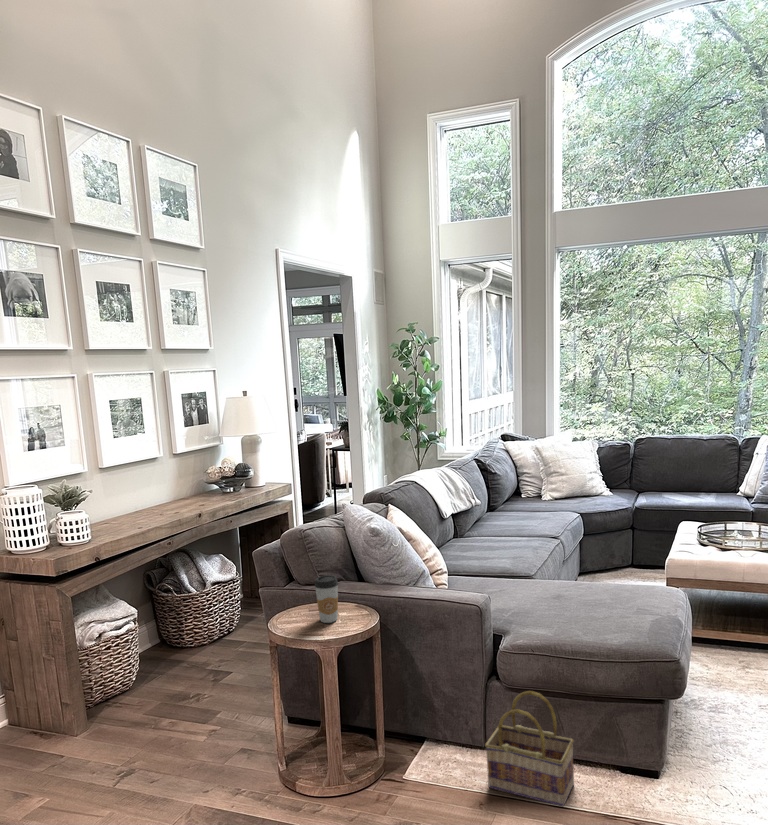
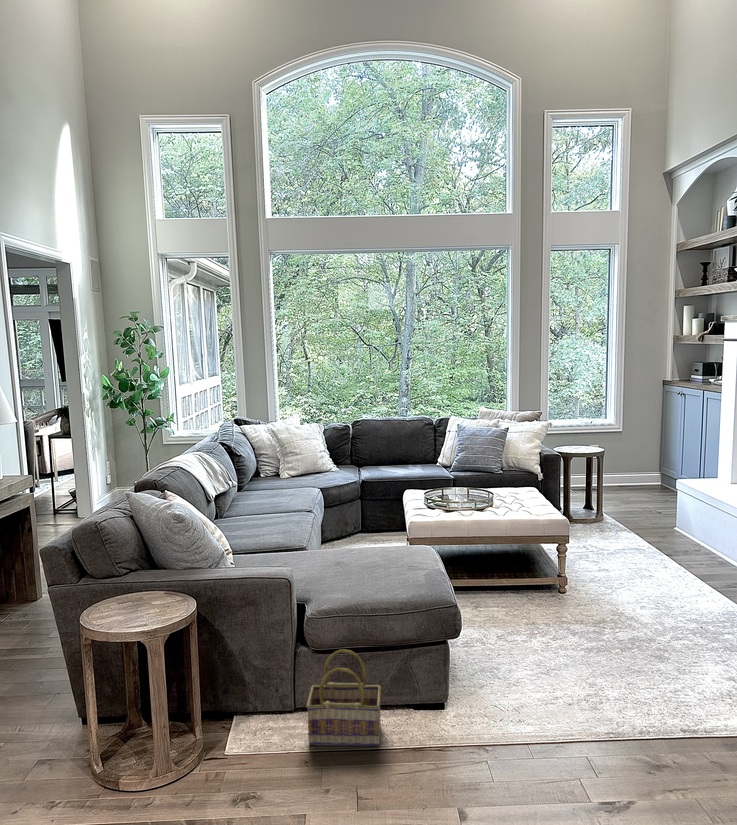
coffee cup: present [315,575,338,623] -> none [129,565,155,615]

